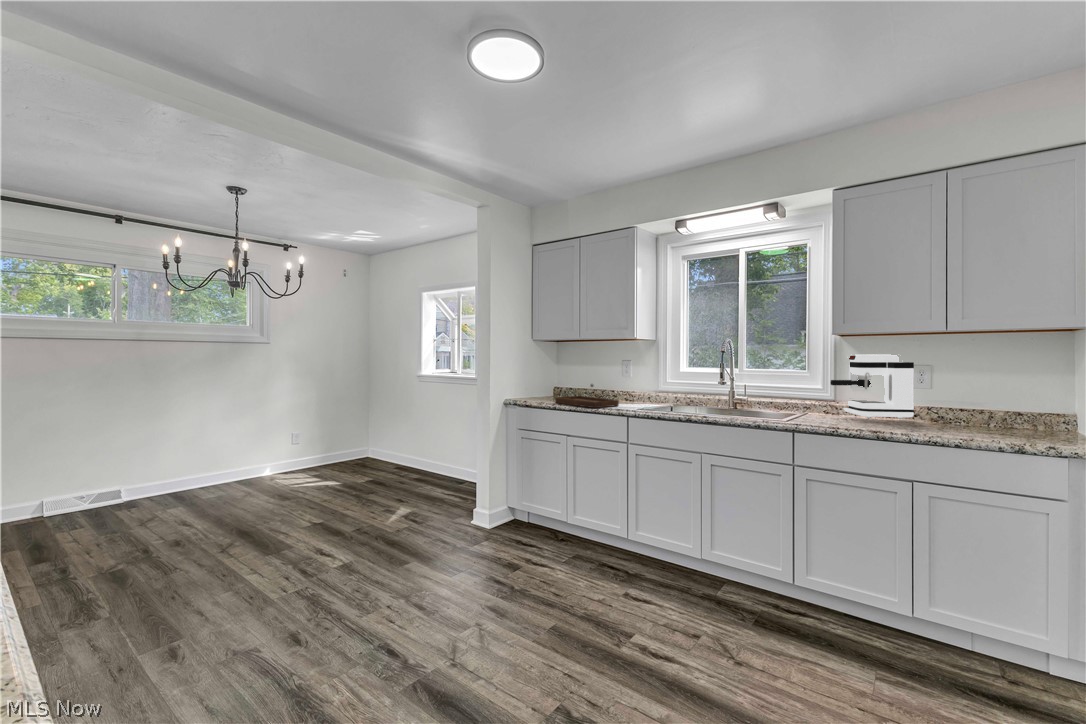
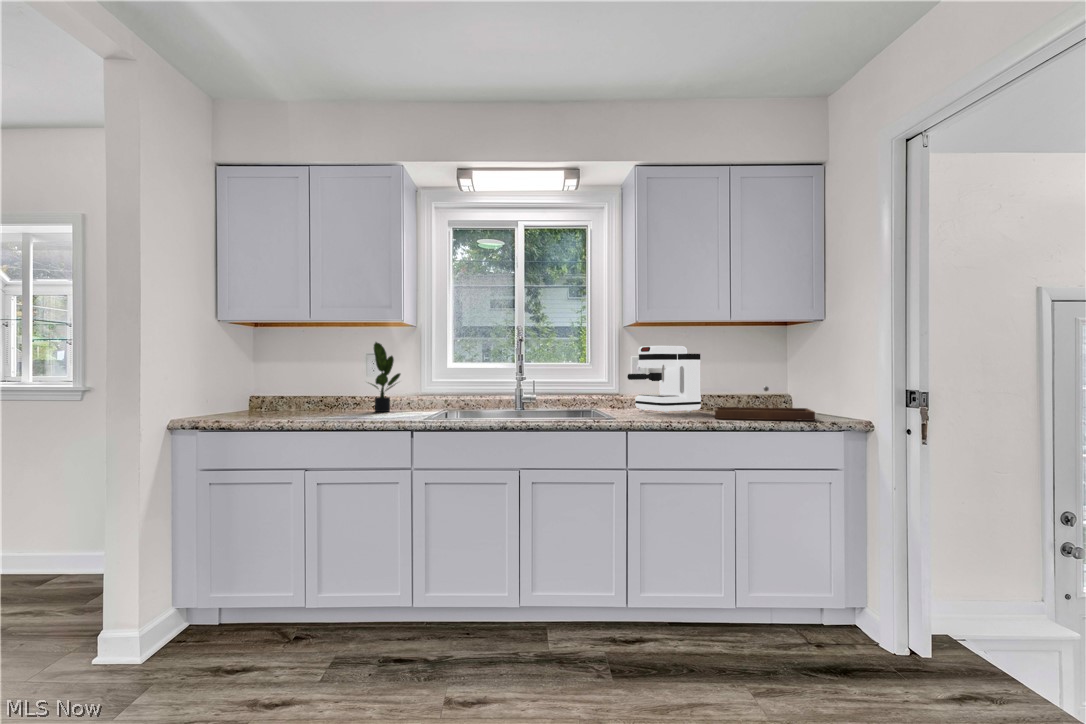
potted plant: none [621,352,646,401] -> present [370,342,400,412]
tray: present [555,384,619,408] -> present [715,386,815,421]

